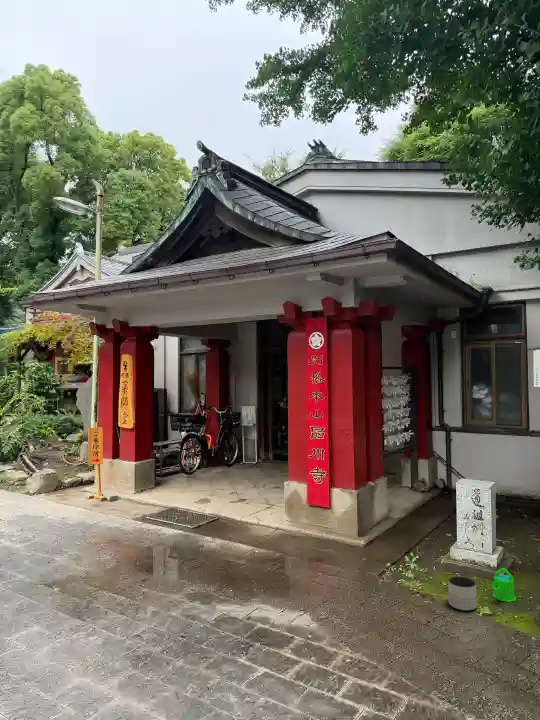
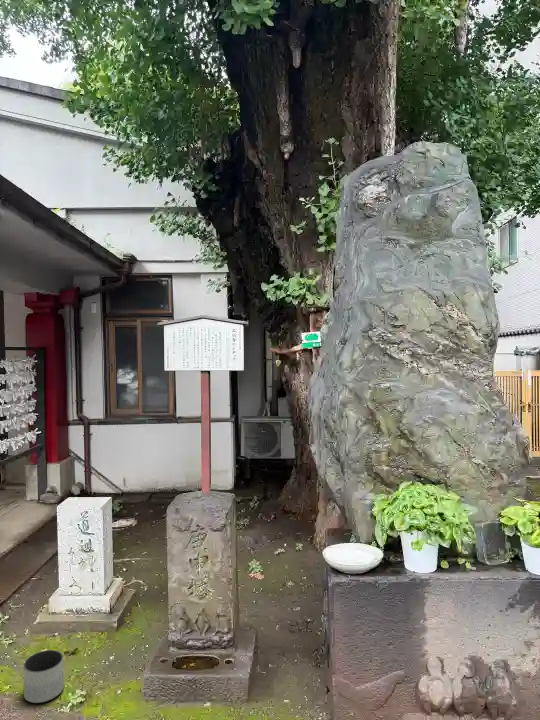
watering can: present [492,568,516,602] -> none [87,621,121,665]

